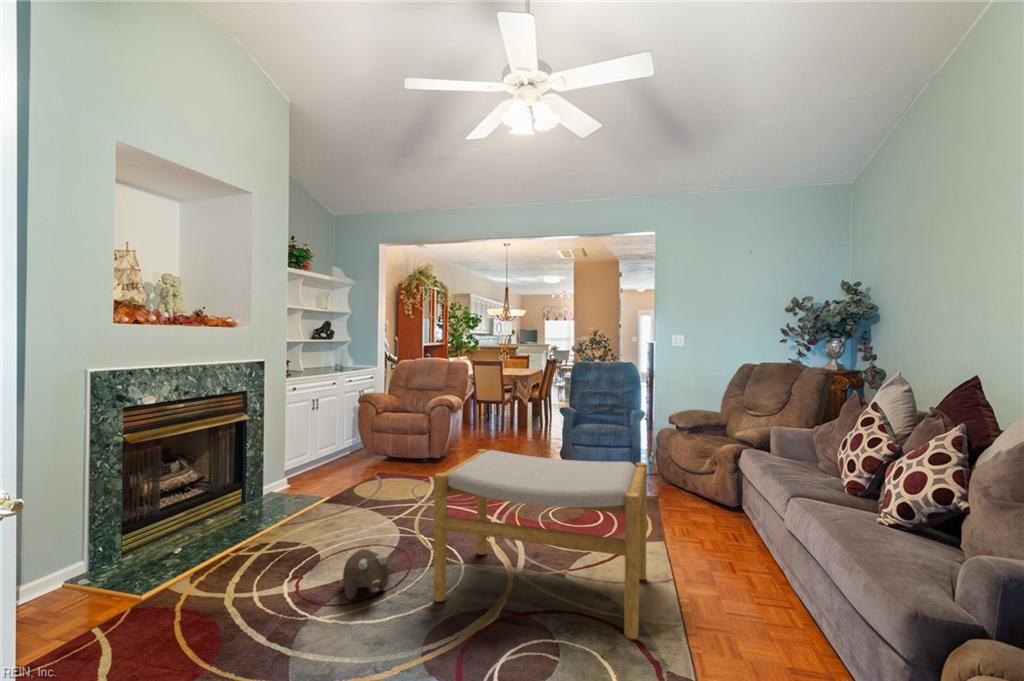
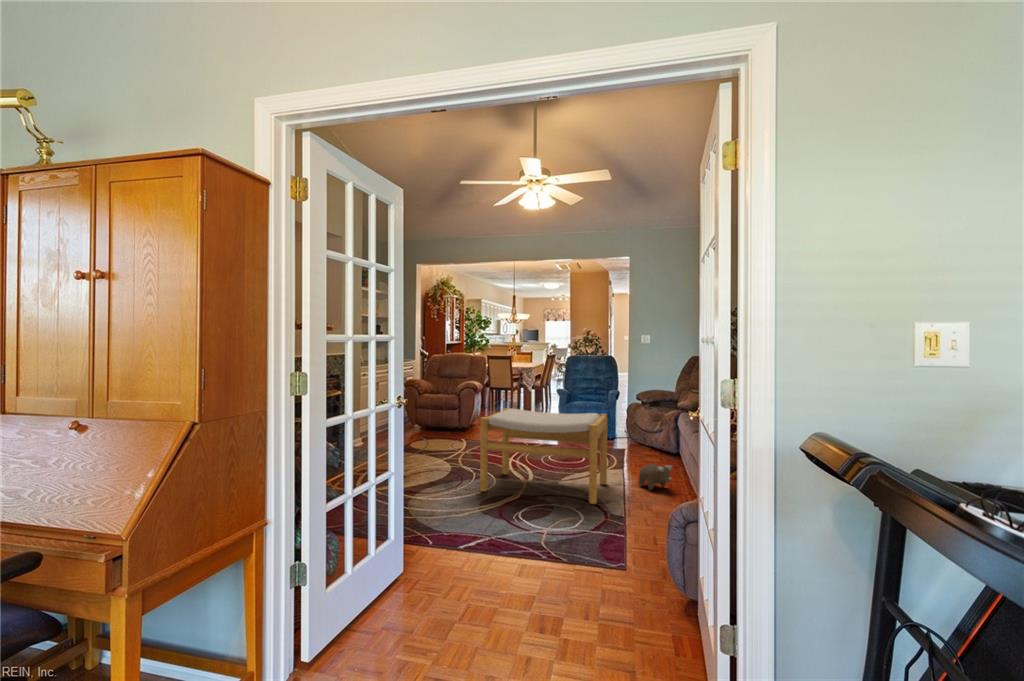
plush toy: present [343,549,389,599] -> present [639,464,672,490]

